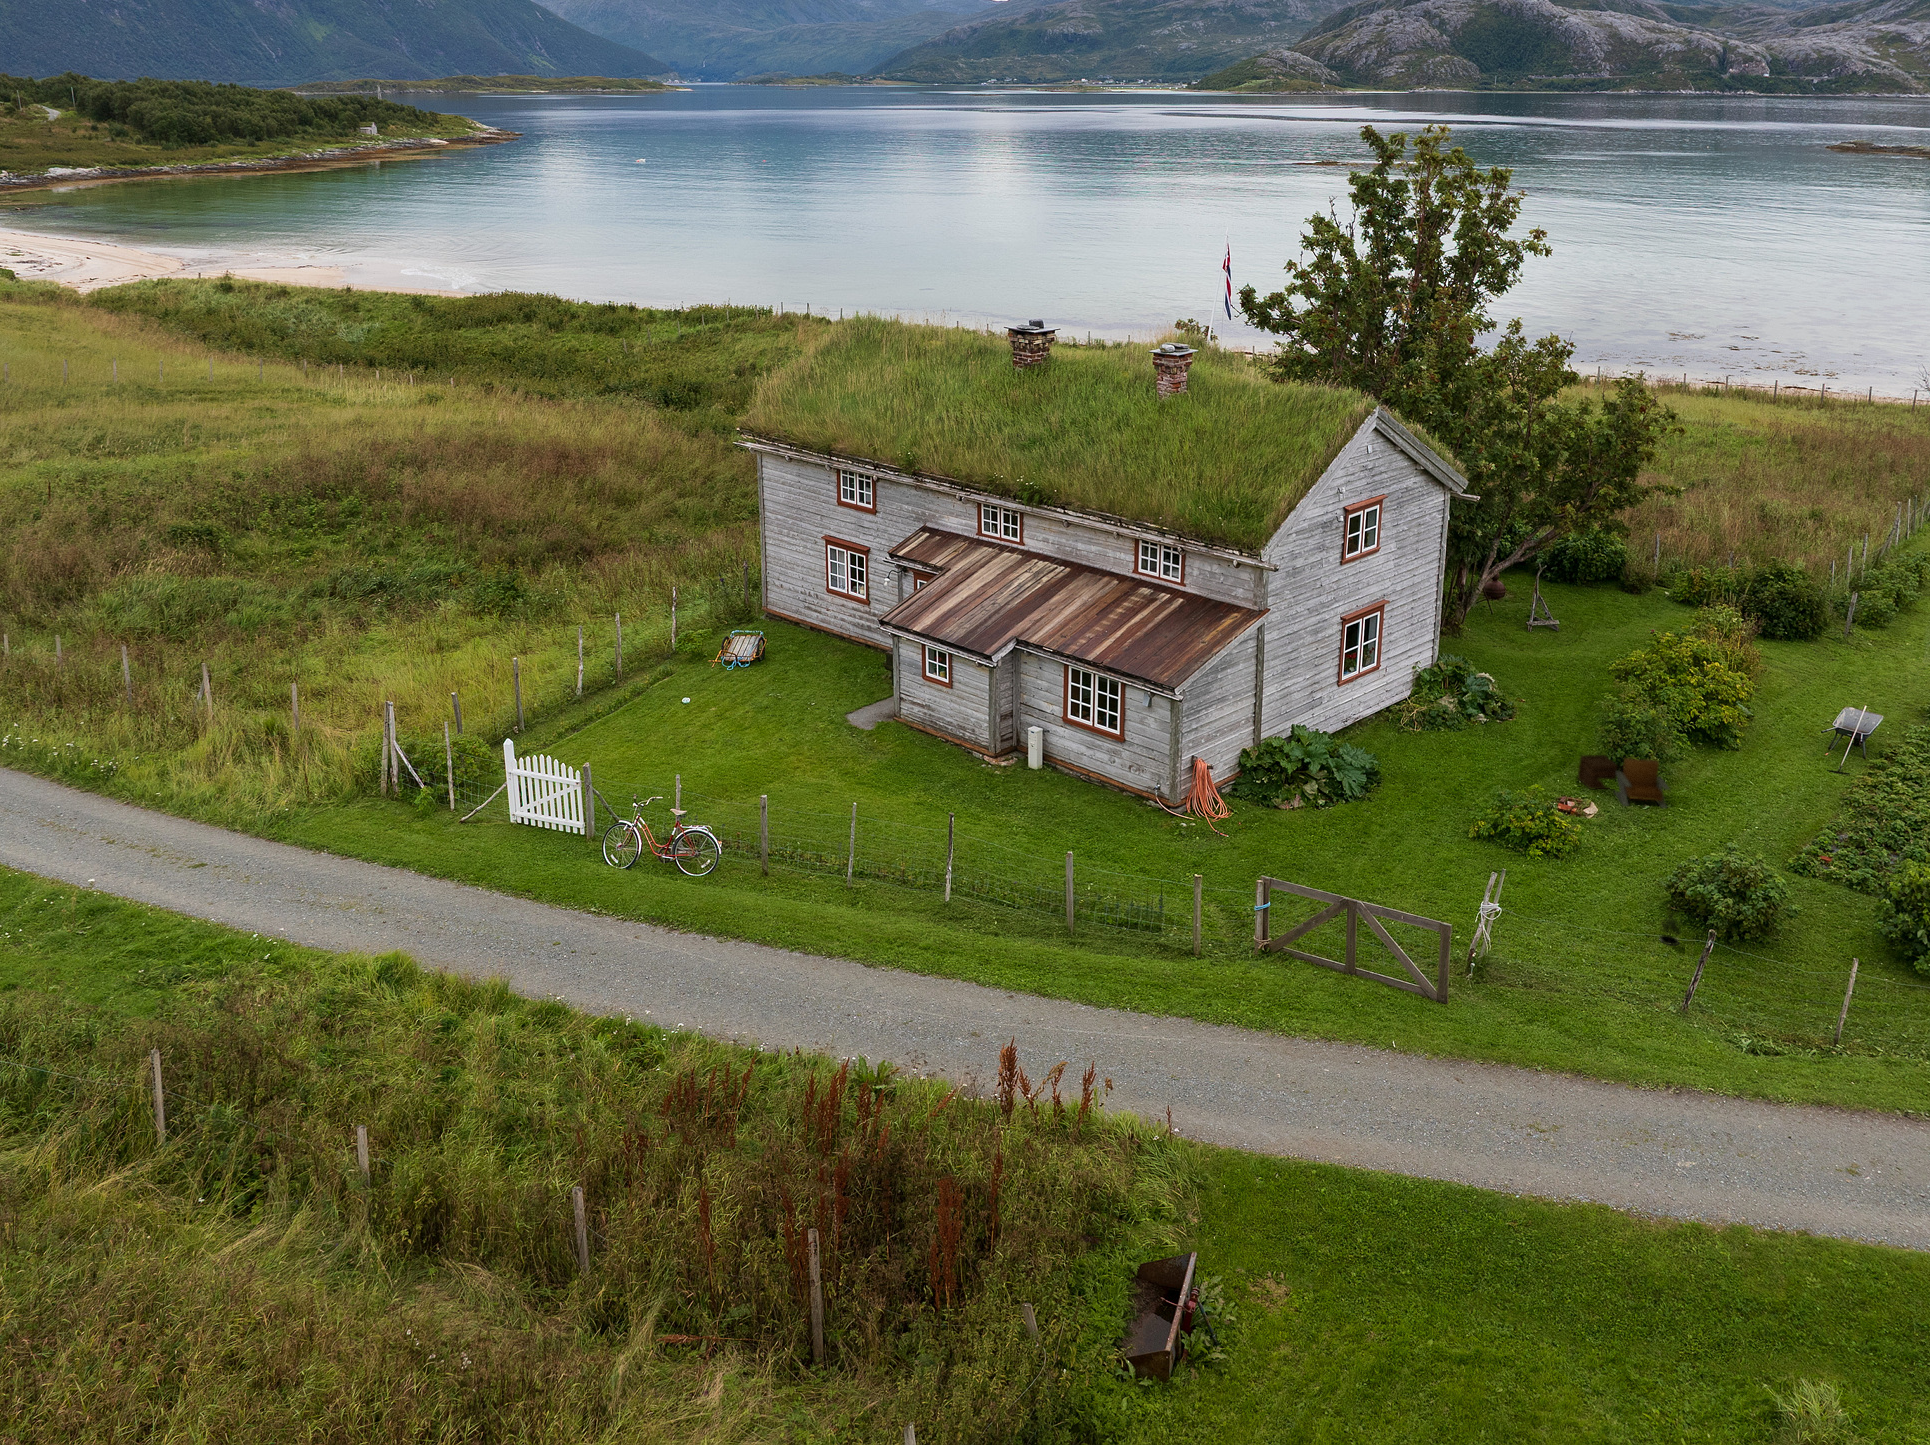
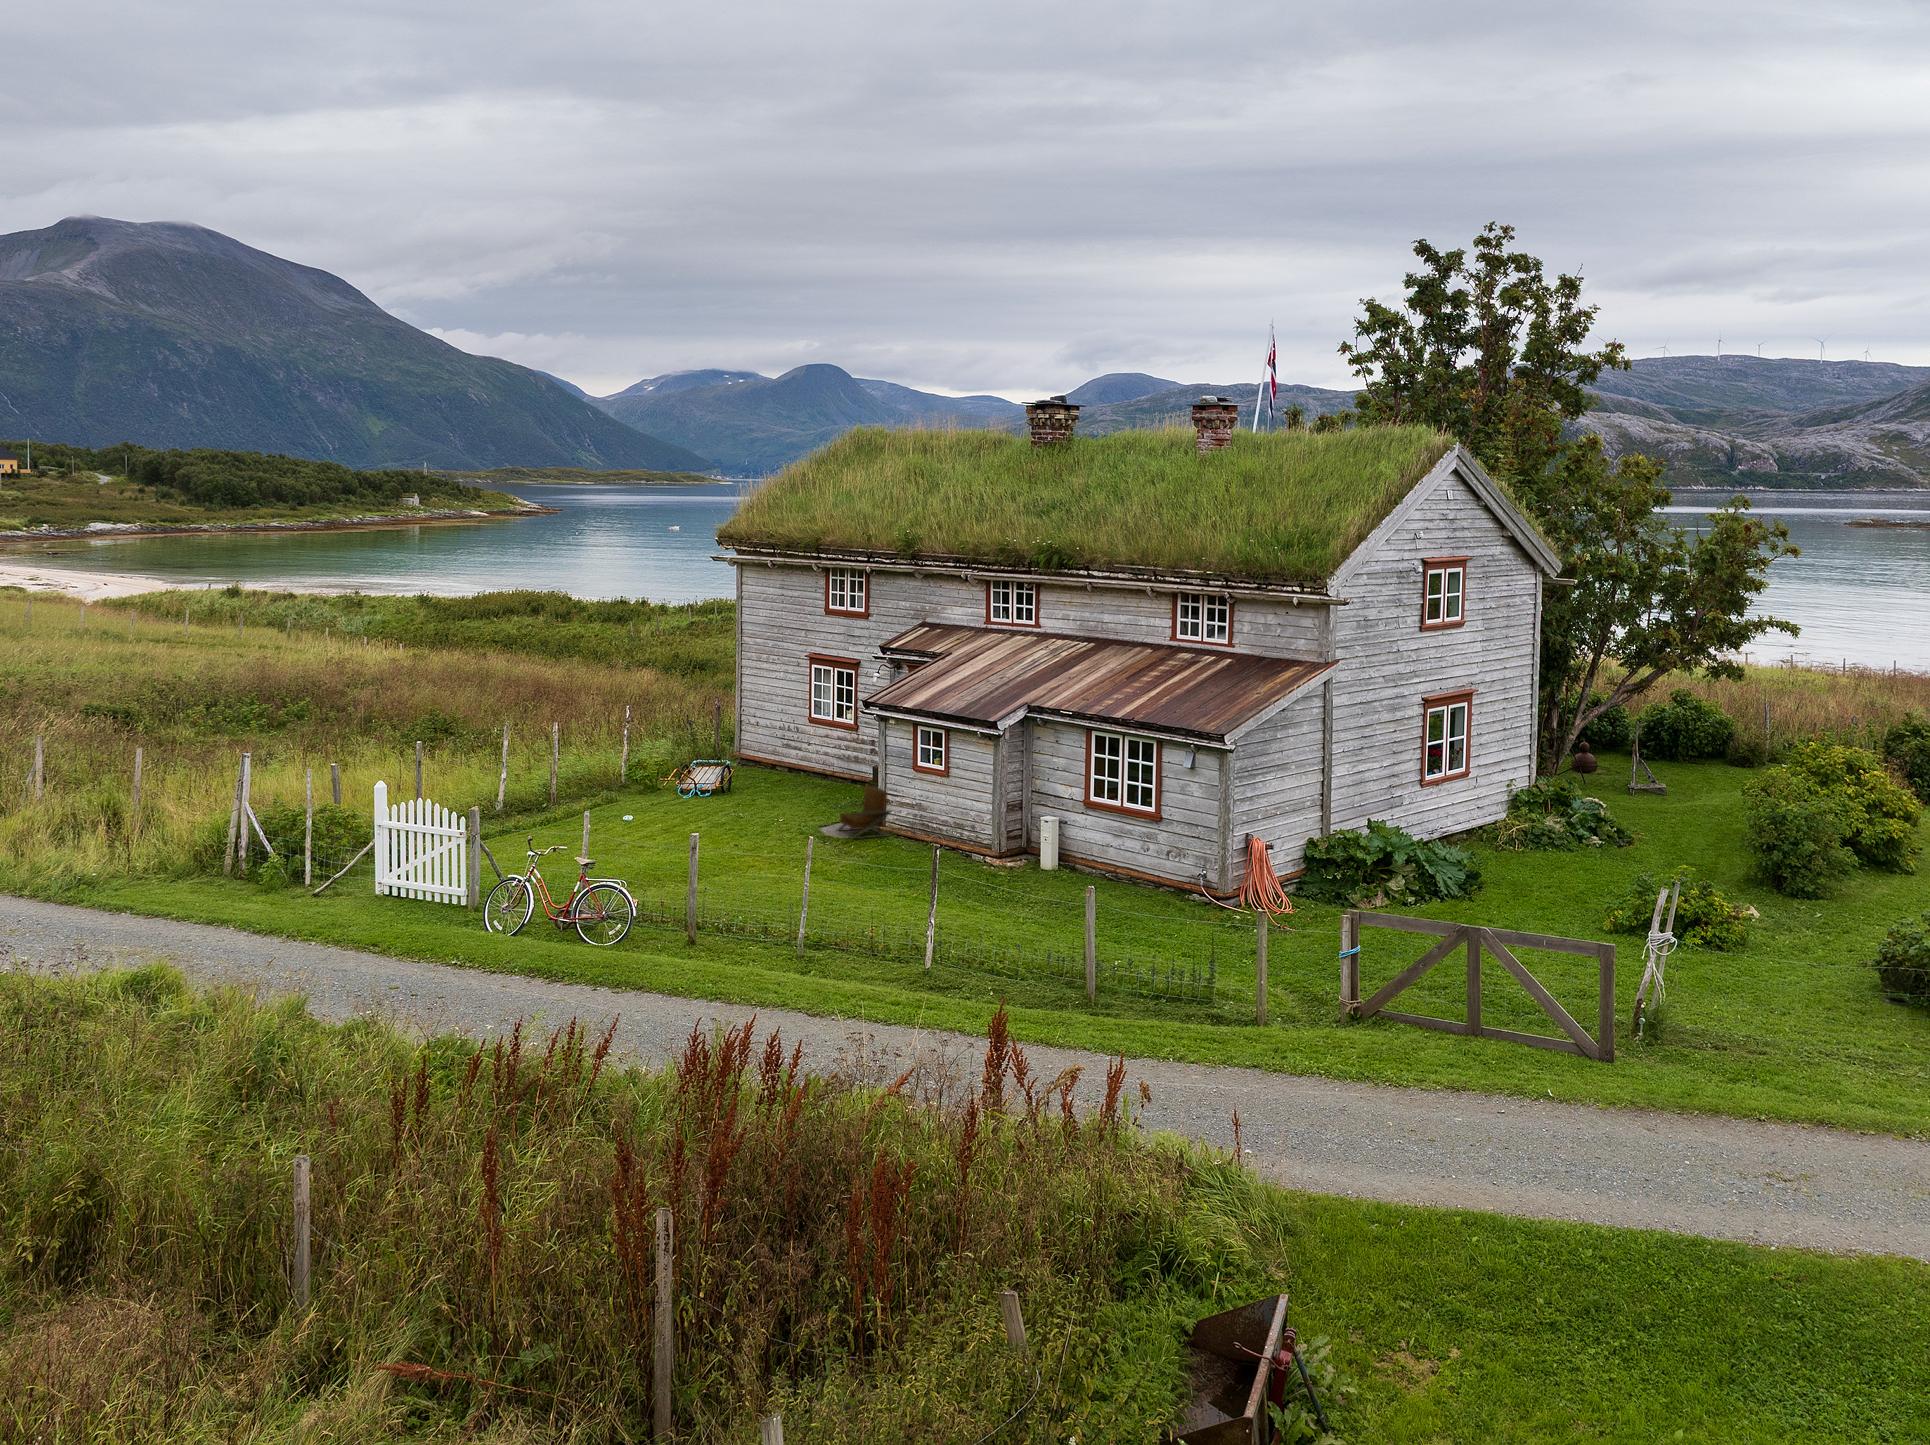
wooden crate: present [1578,755,1617,789] -> none [1735,854,1785,894]
lounge chair: present [1615,758,1669,809] -> present [837,786,892,839]

